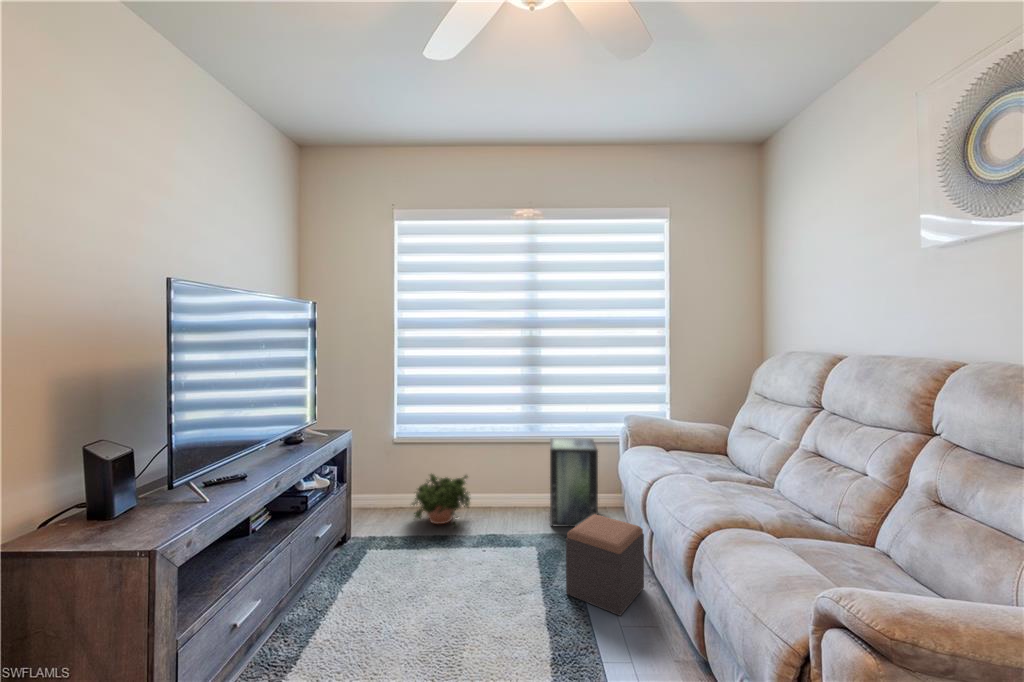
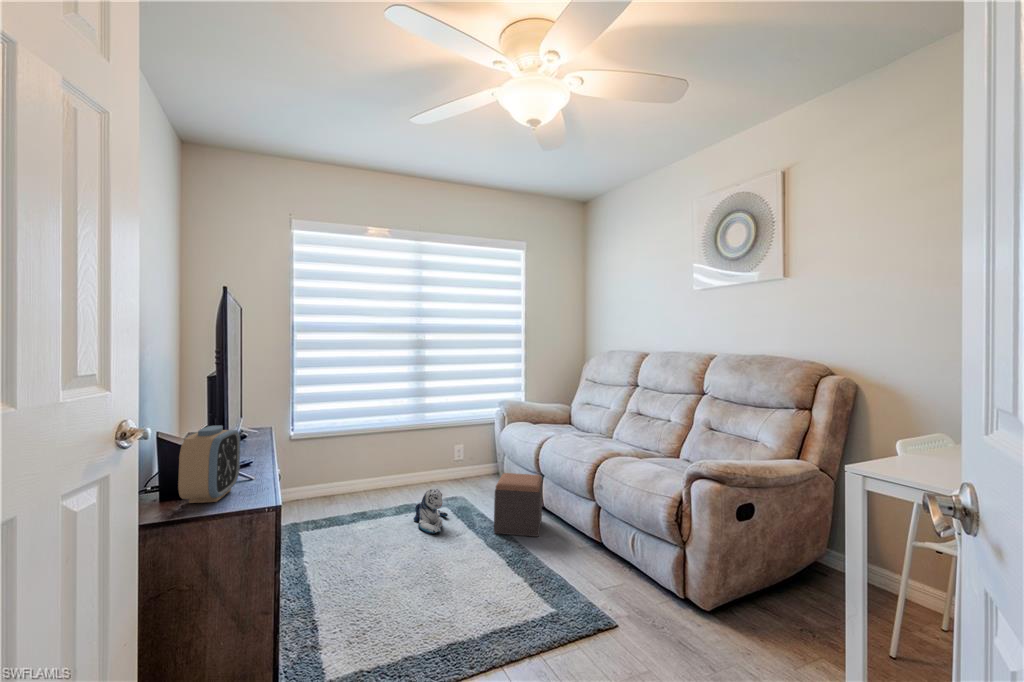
storage box: present [550,438,598,527] -> none [435,423,485,498]
alarm clock: none [81,449,178,533] -> present [178,425,240,503]
potted plant: present [412,474,470,524] -> none [313,461,377,513]
plush toy: none [488,520,530,576] -> present [414,489,448,534]

